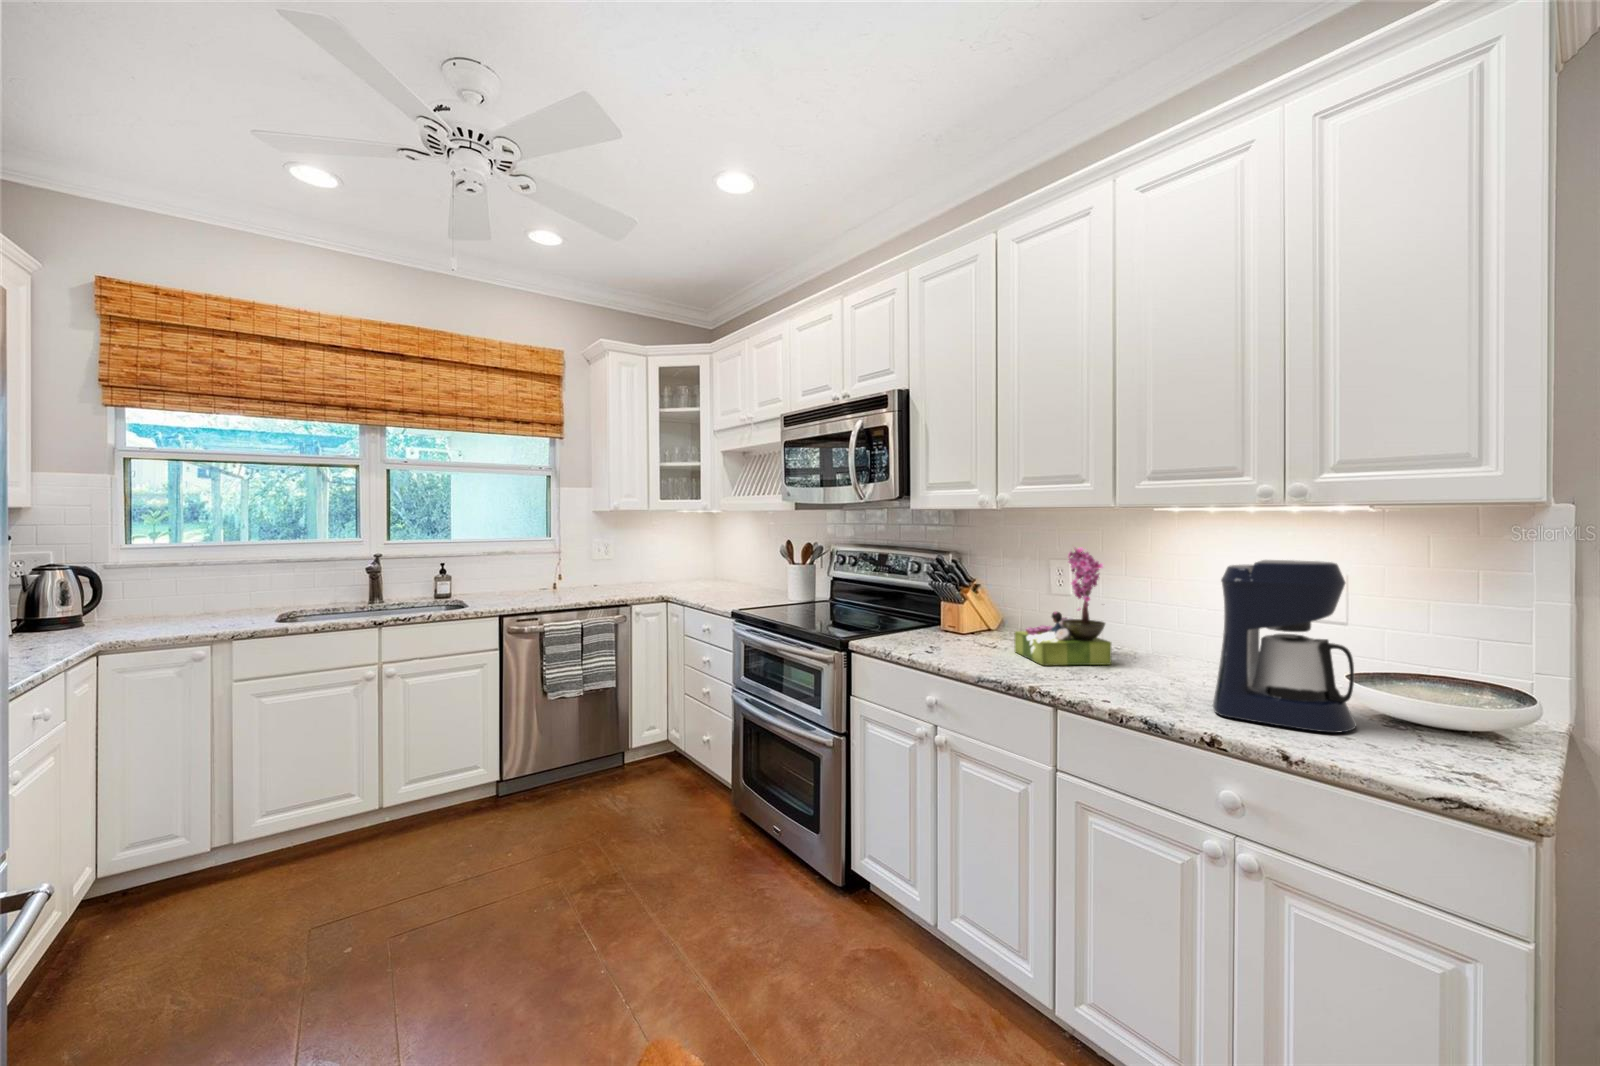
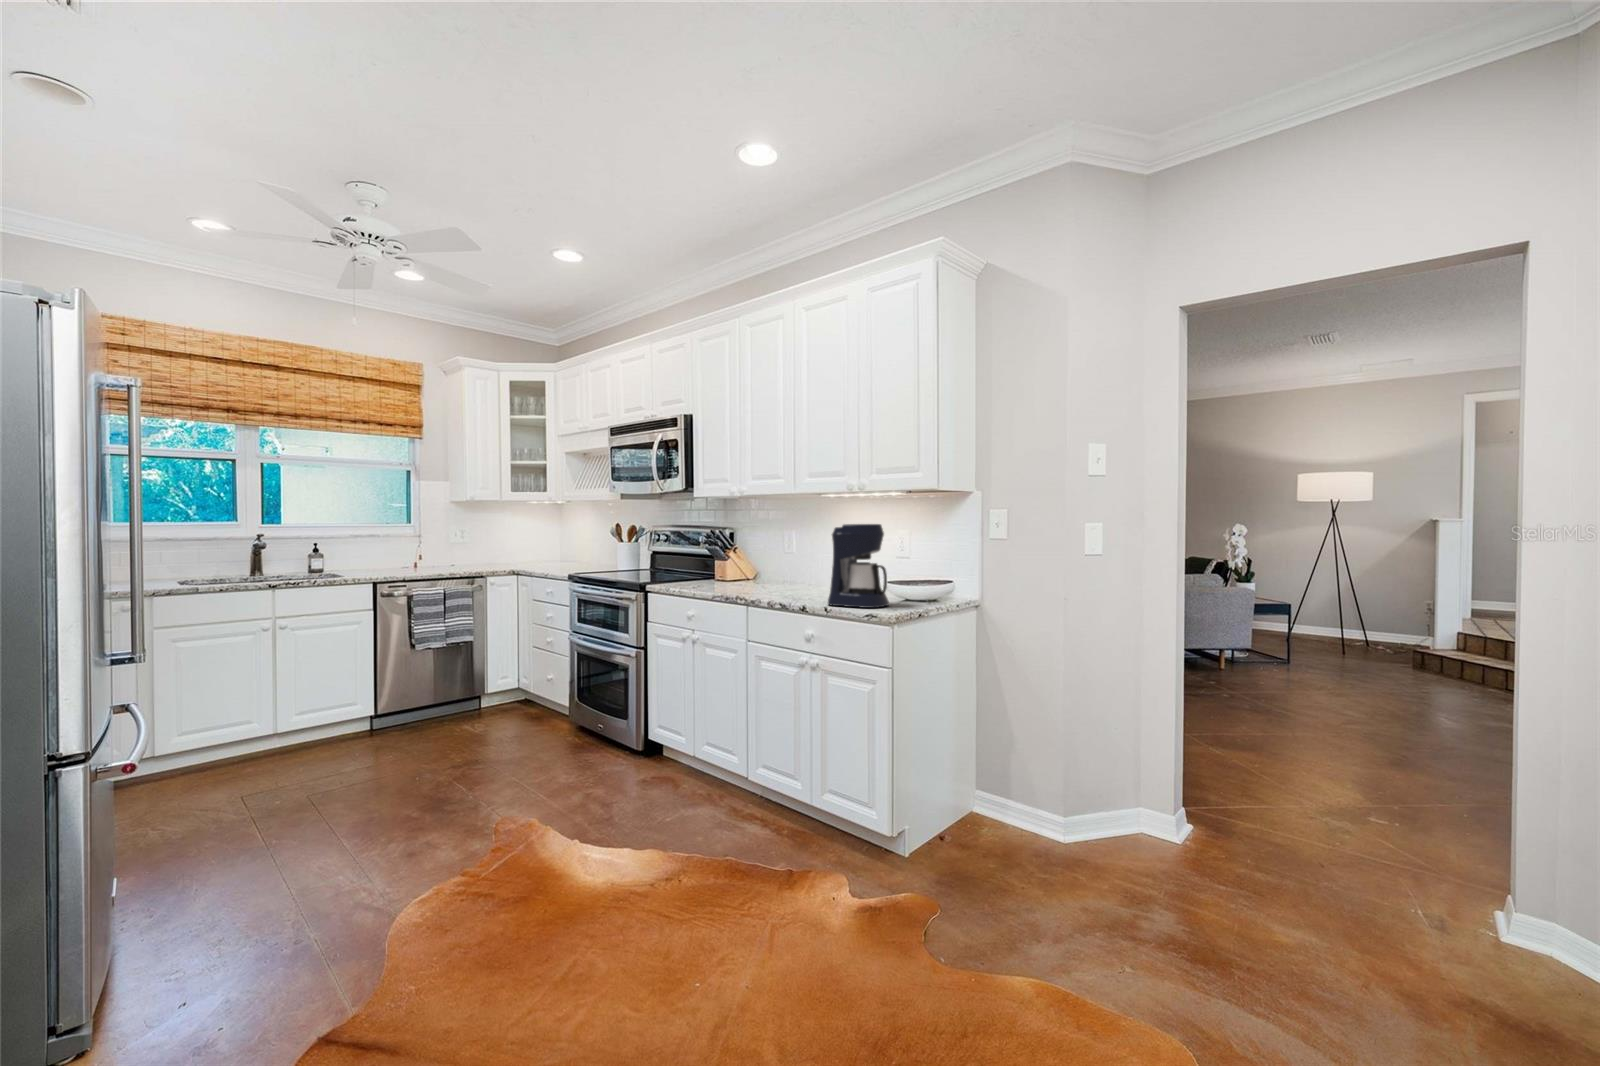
flower arrangement: present [1014,547,1111,666] -> none [754,520,806,593]

